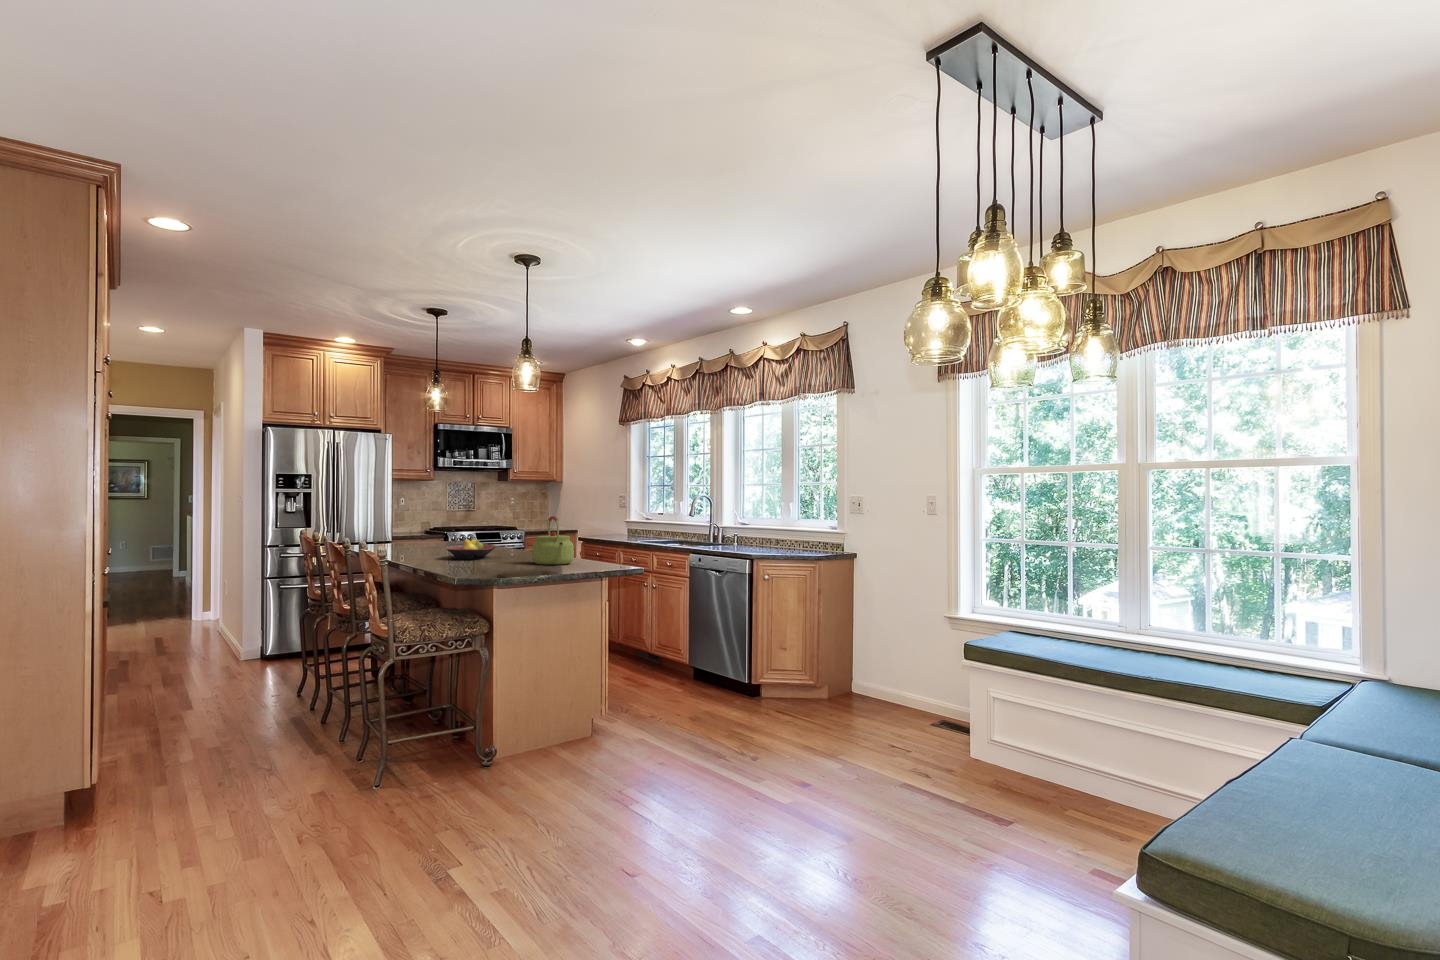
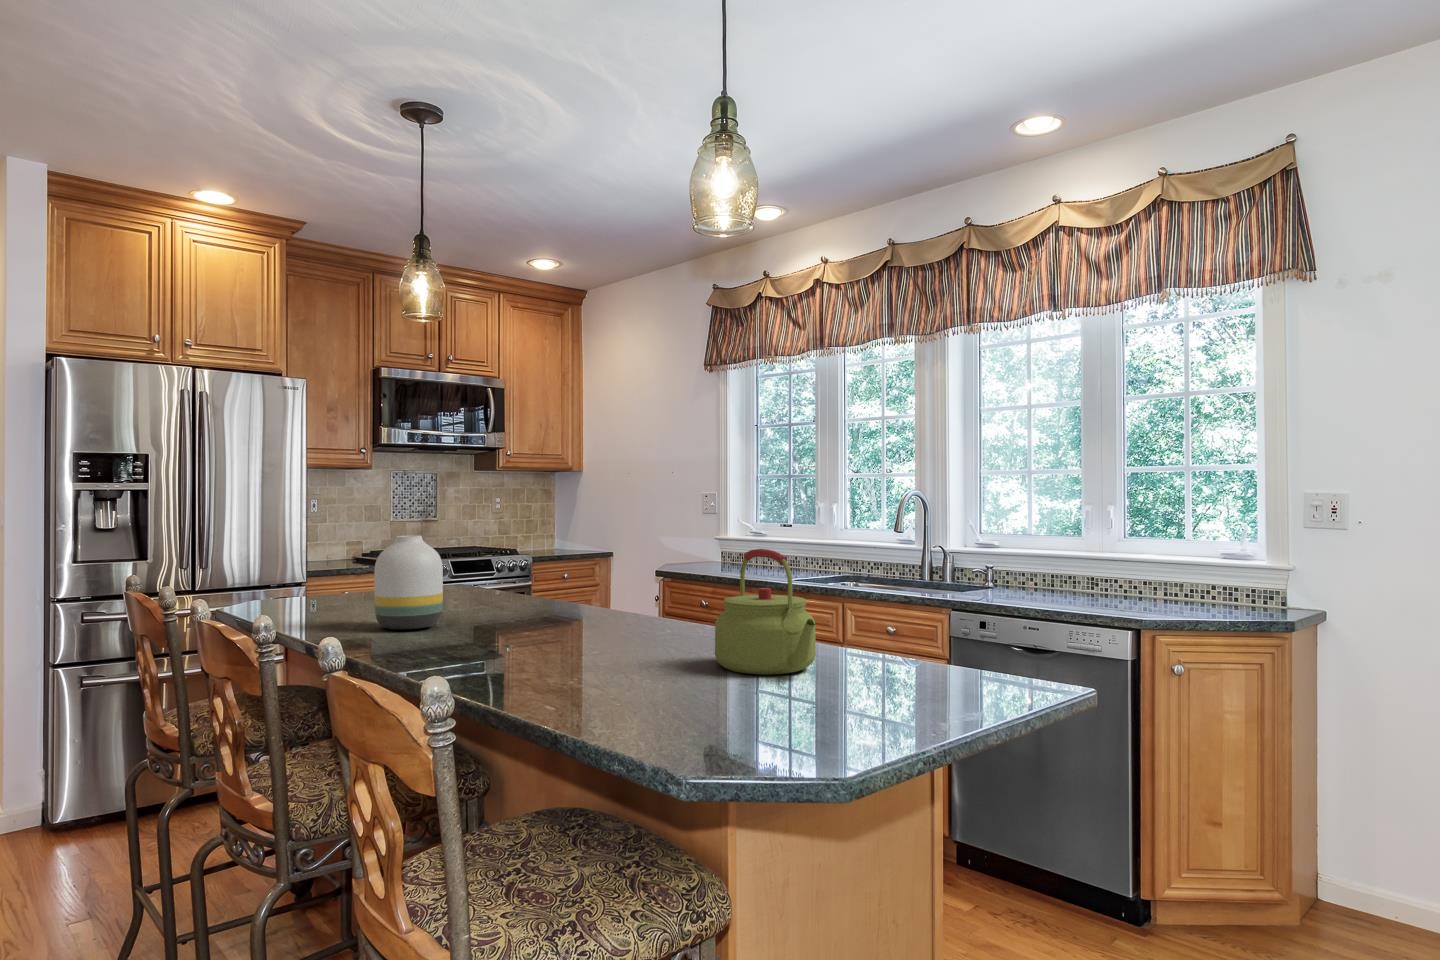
vase: none [409,512,439,553] -> present [374,535,443,630]
fruit bowl: present [447,538,496,560] -> none [486,598,591,658]

